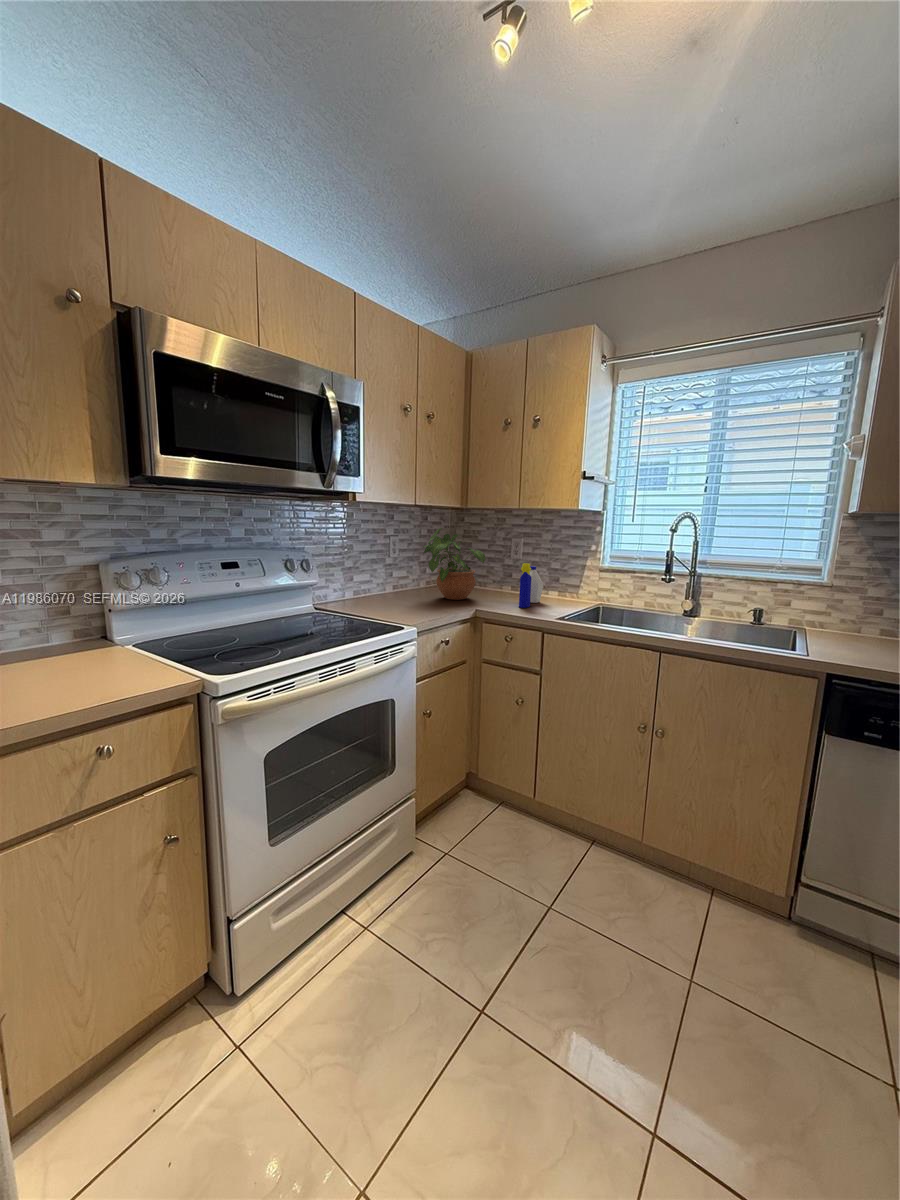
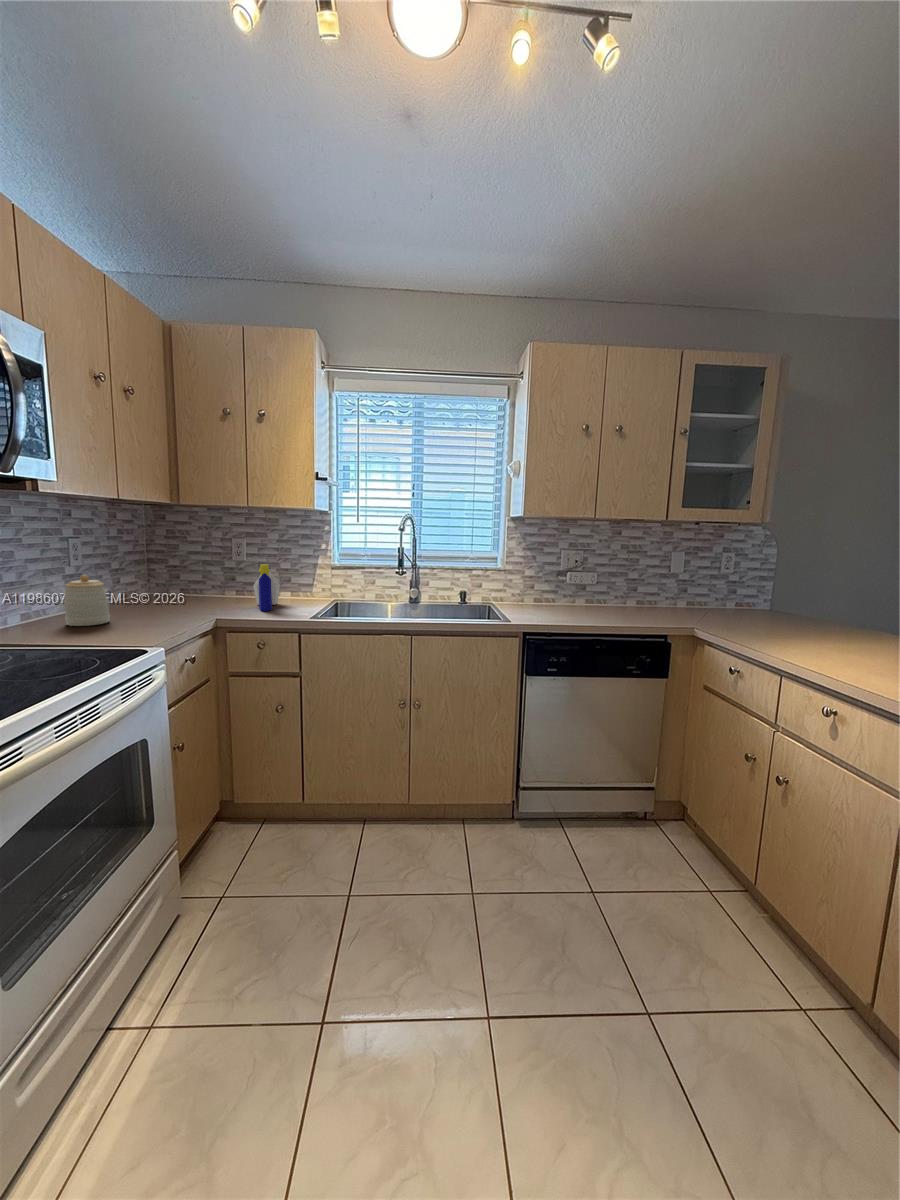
potted plant: present [423,528,485,600] -> none [126,527,211,611]
jar: none [376,565,404,604] -> present [63,575,110,626]

